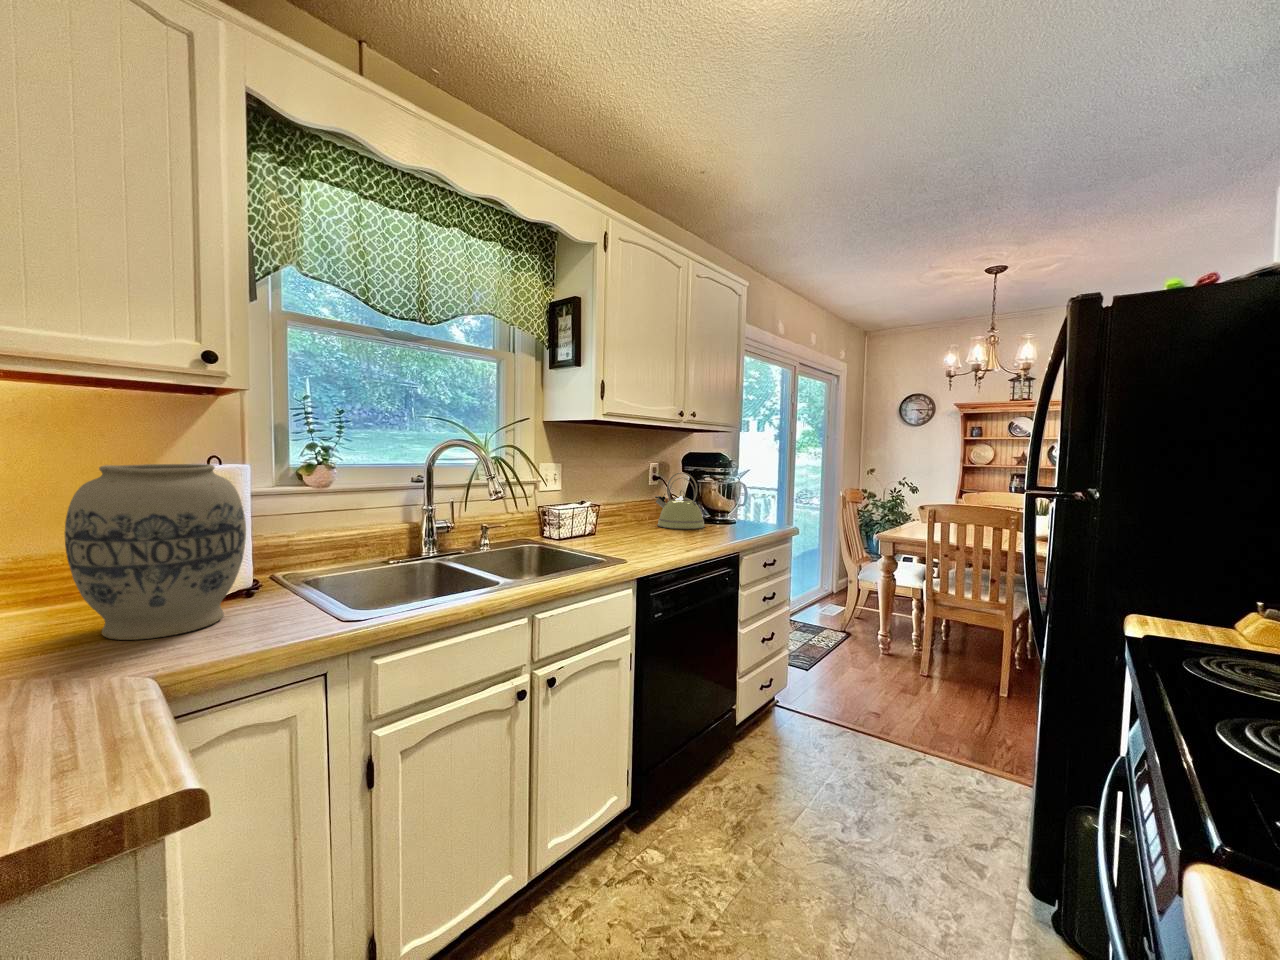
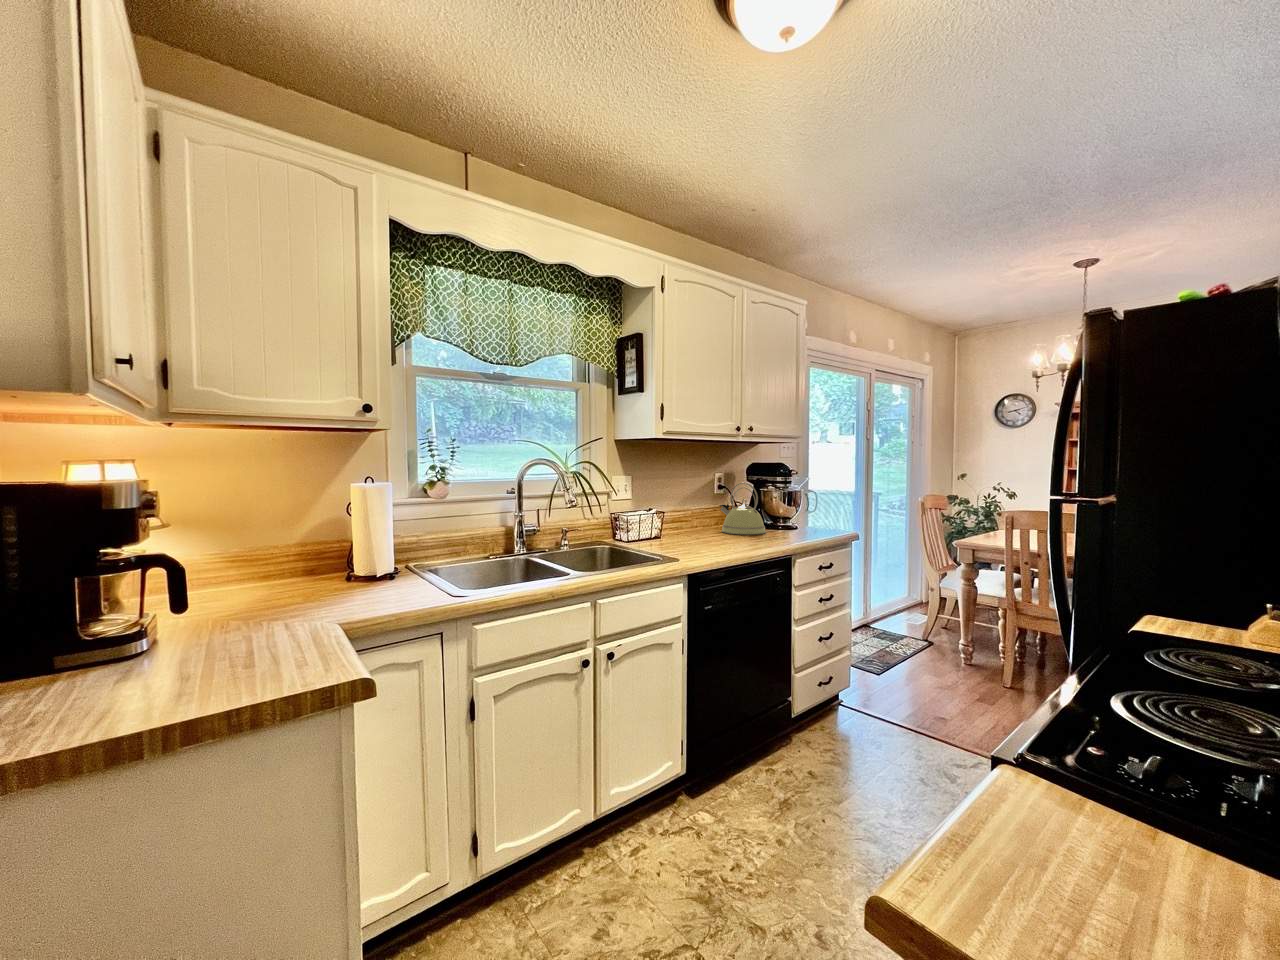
vase: present [64,464,246,640] -> none [282,483,389,603]

